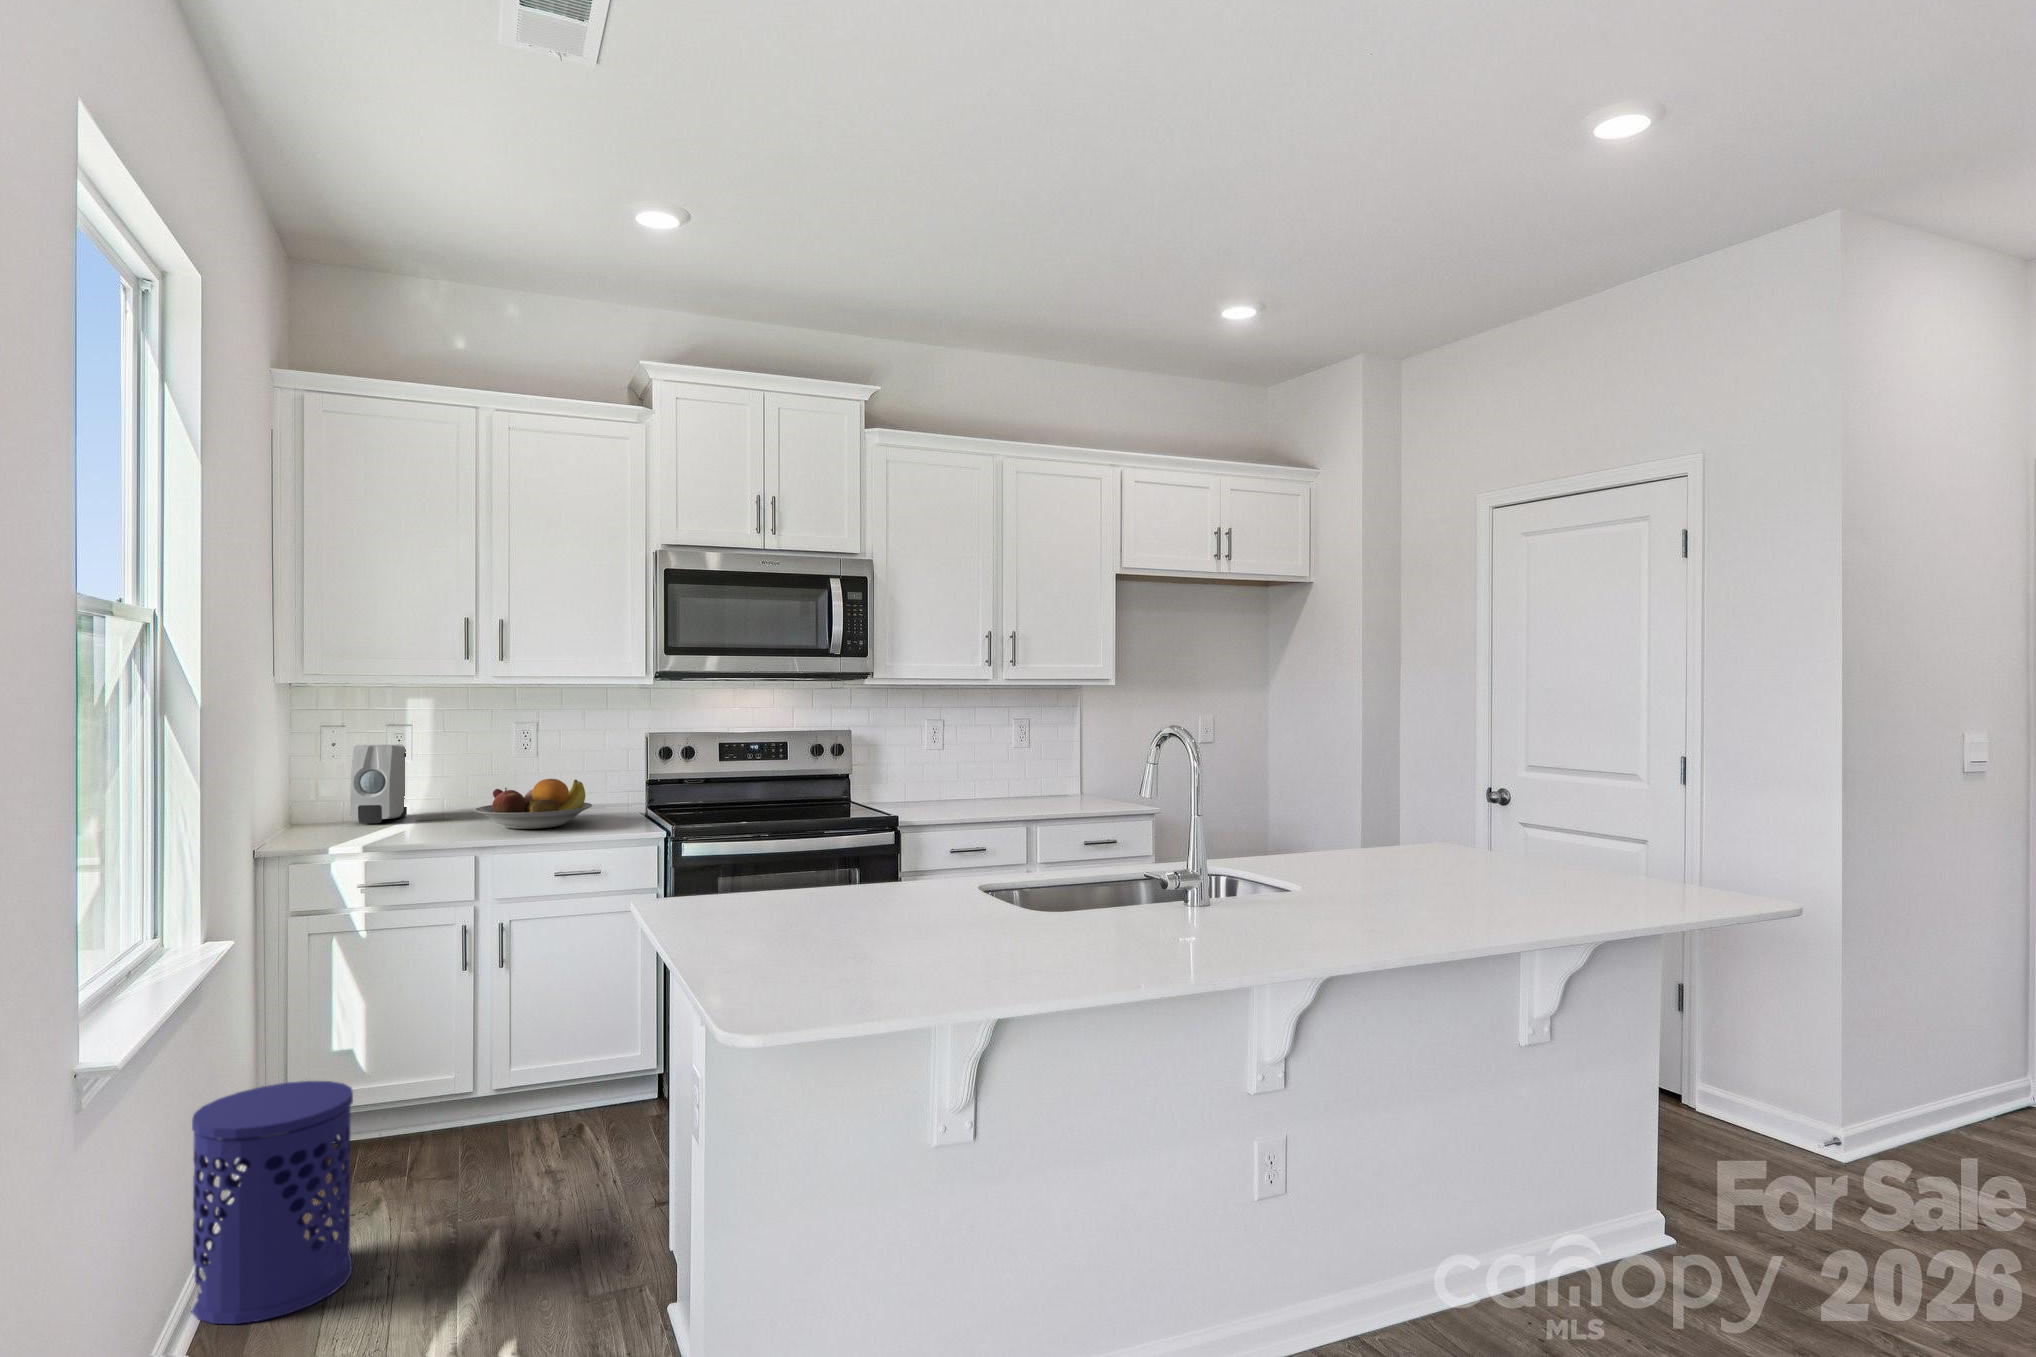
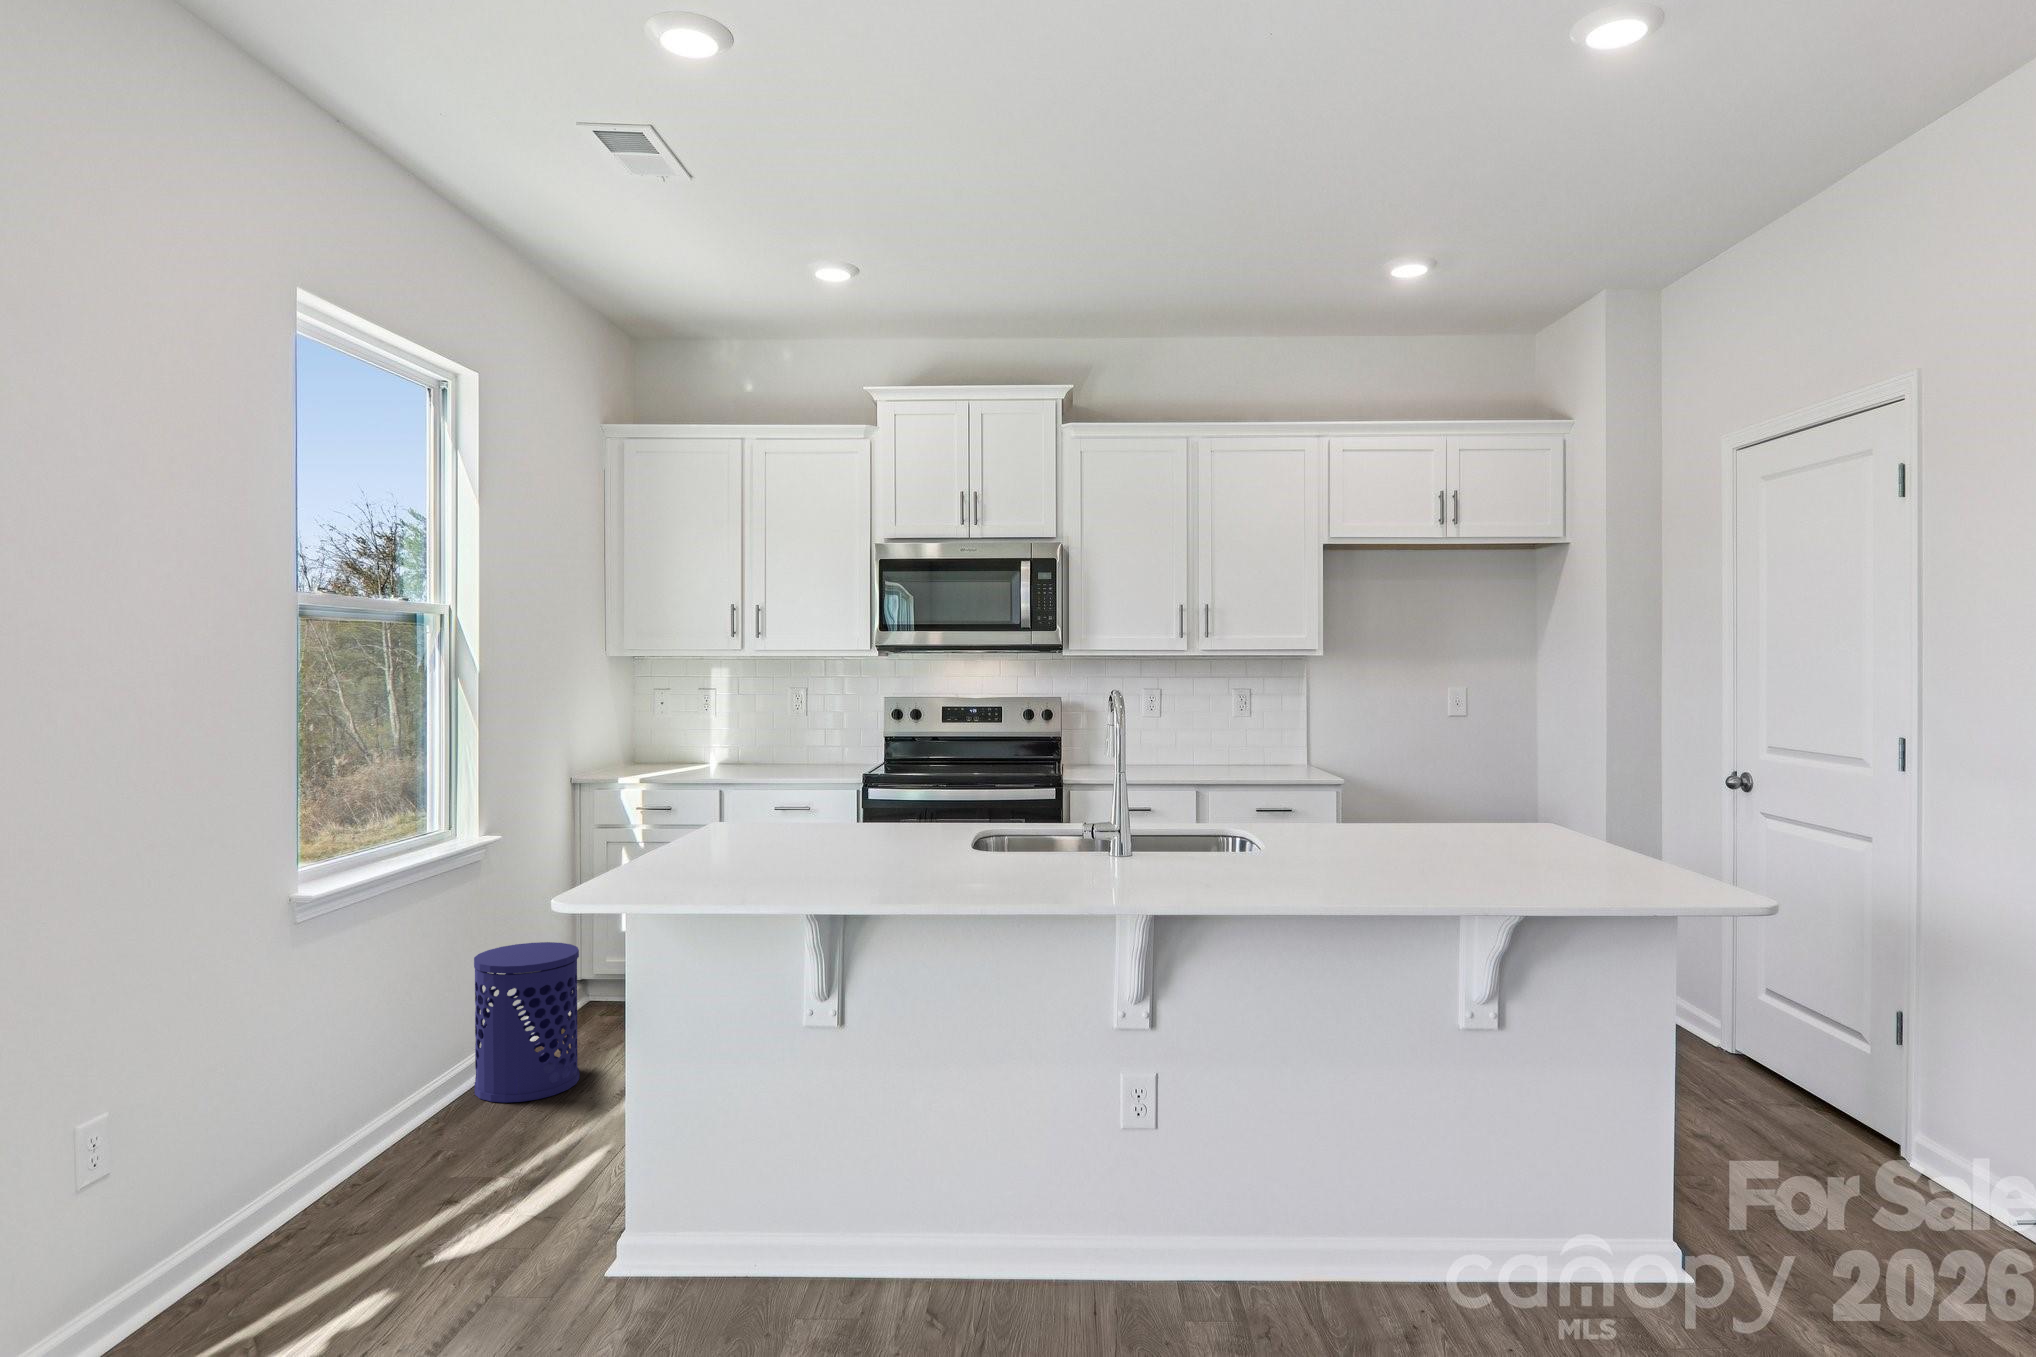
soap dispenser: present [351,745,407,823] -> none [662,703,708,764]
fruit bowl: present [475,779,592,829] -> none [736,733,825,772]

